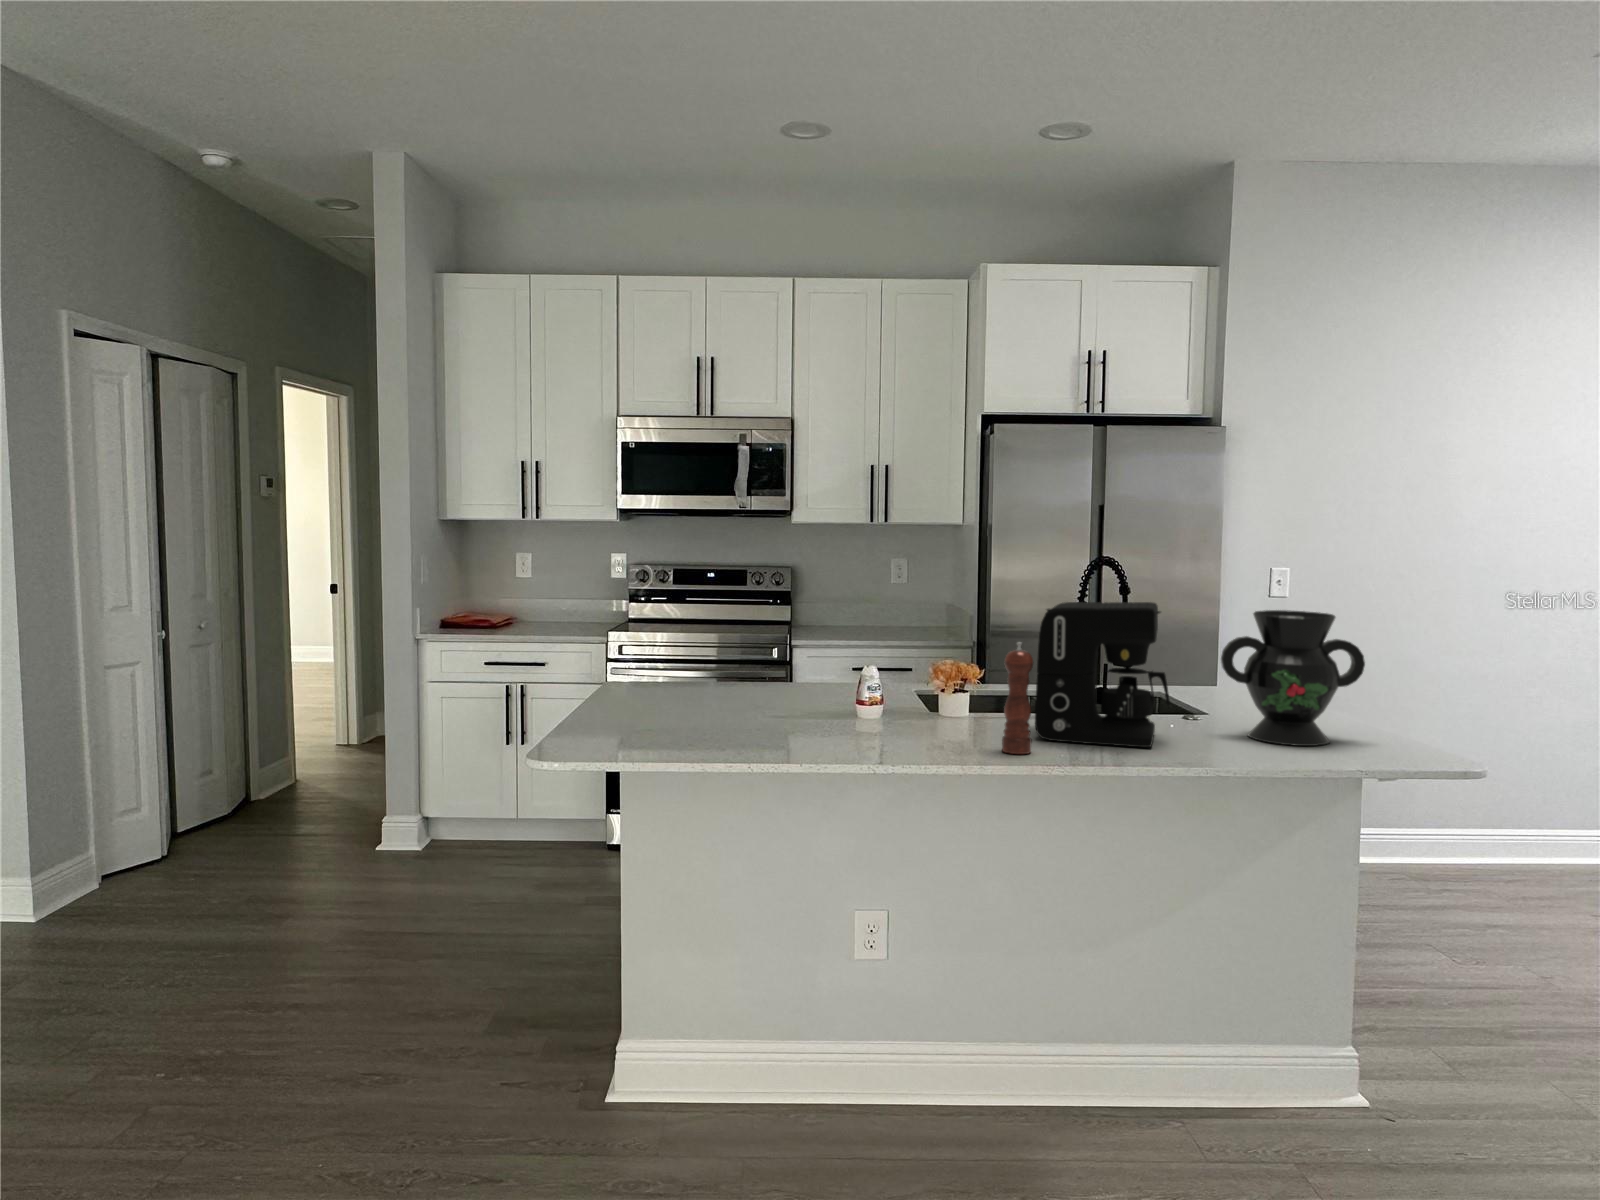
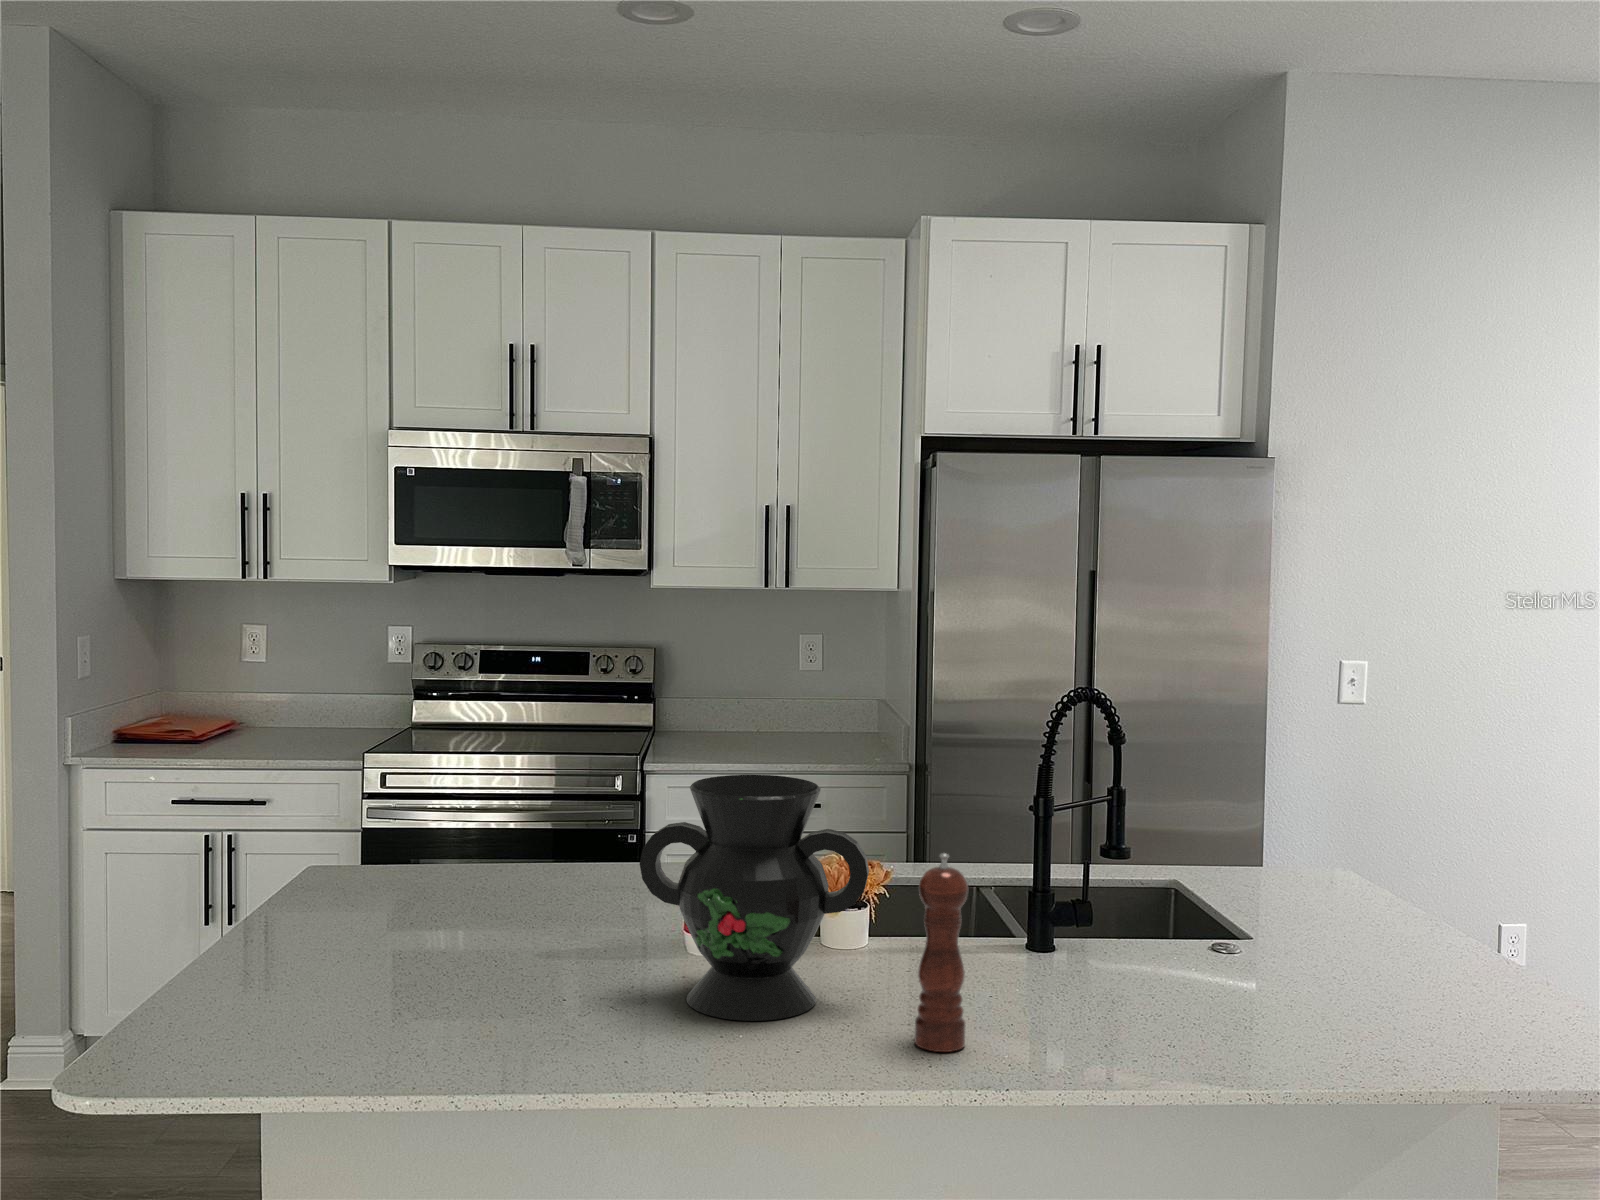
coffee maker: present [1035,602,1170,747] -> none [975,766,1201,1029]
decorative vase: present [1221,610,1365,746] -> present [640,775,869,1021]

